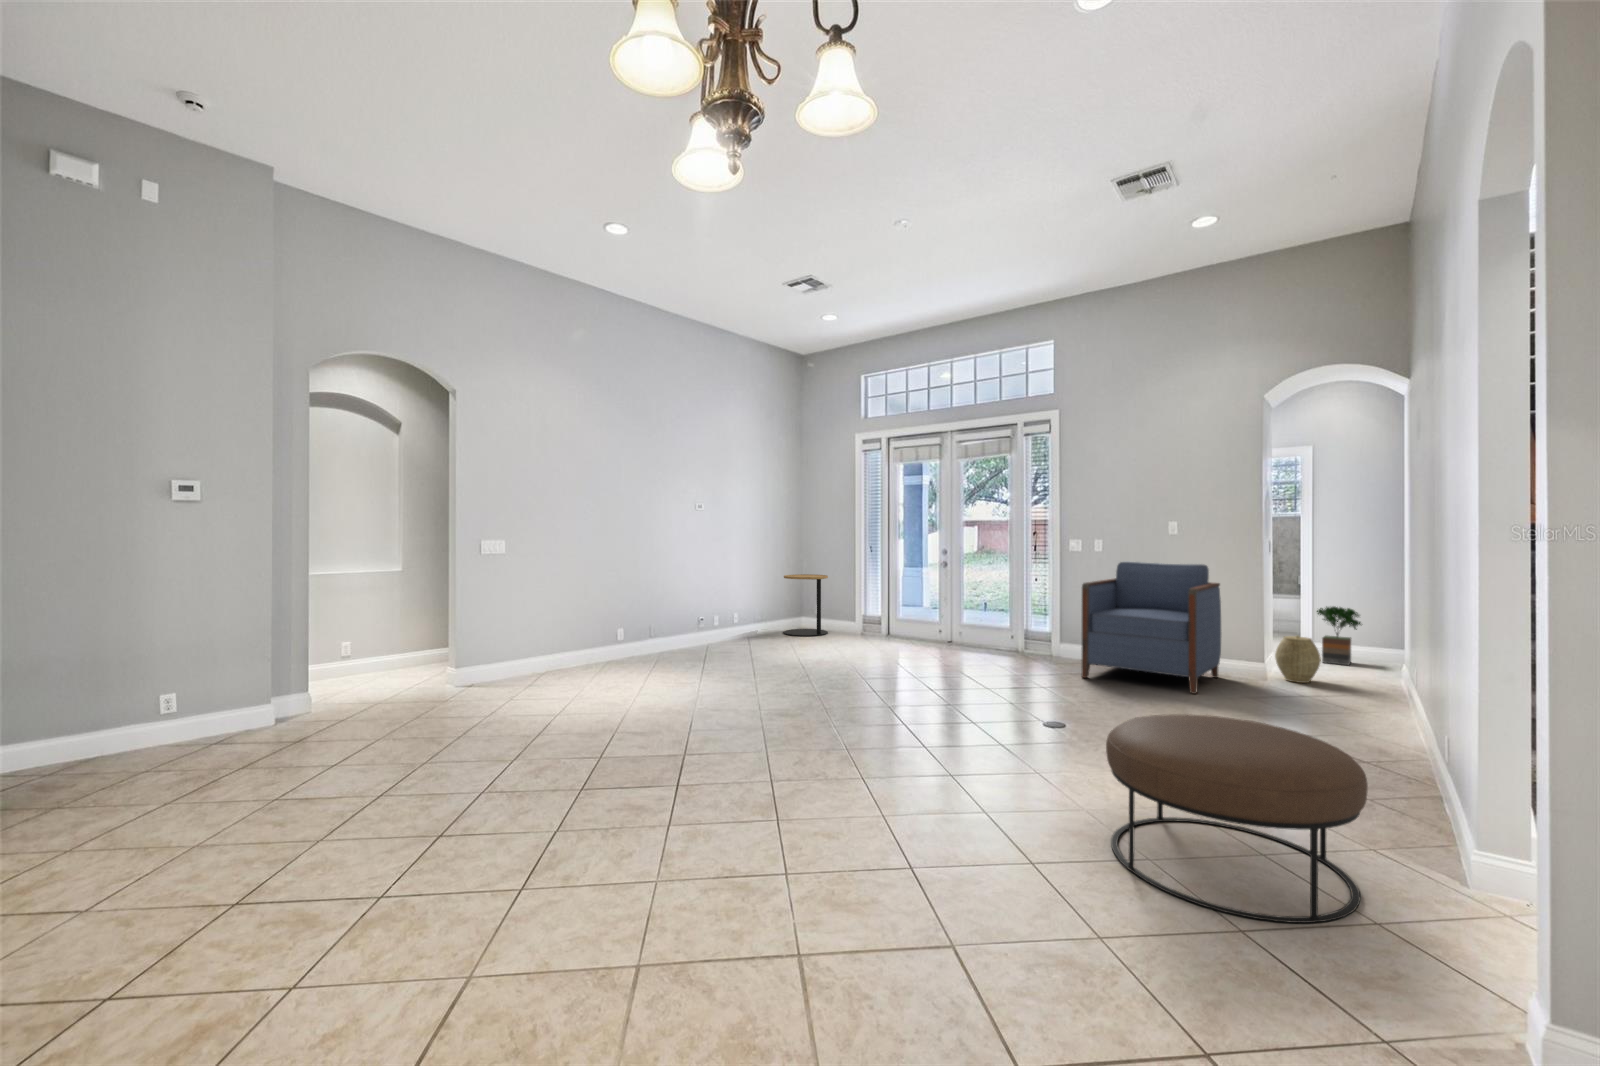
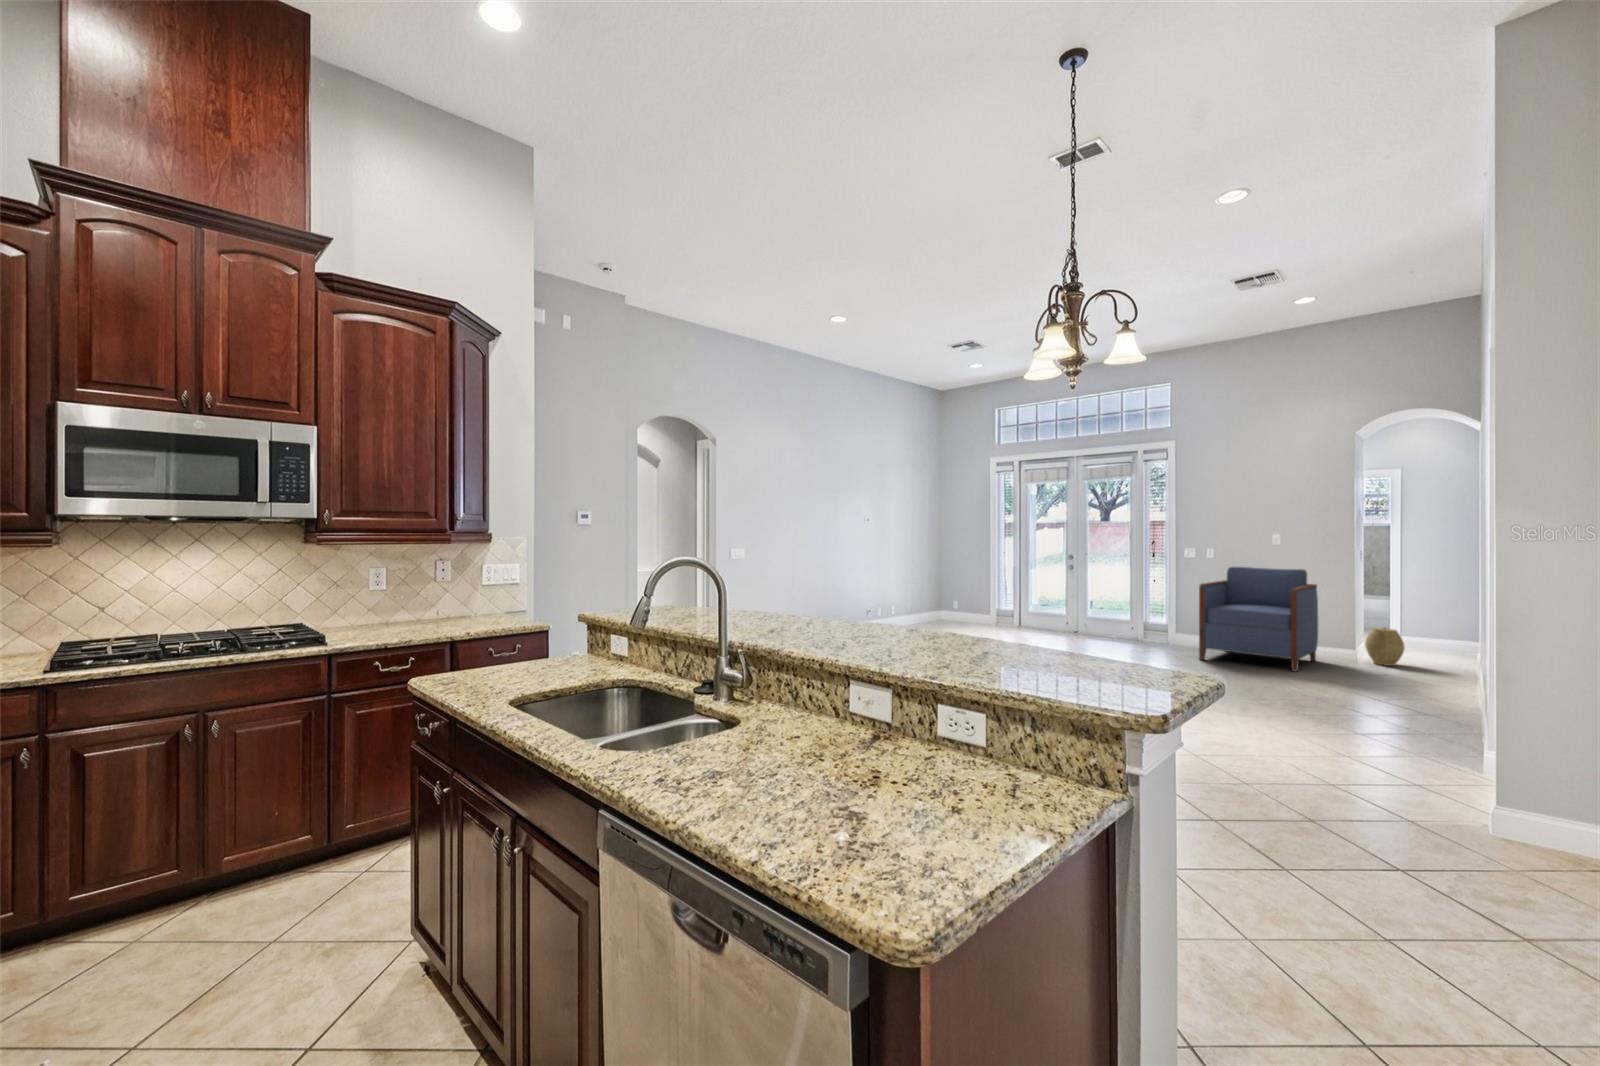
side table: present [784,574,828,636] -> none [929,575,967,627]
potted tree: present [1317,607,1361,665] -> none [1402,604,1446,654]
ottoman: present [1106,714,1368,923] -> none [1241,670,1414,783]

